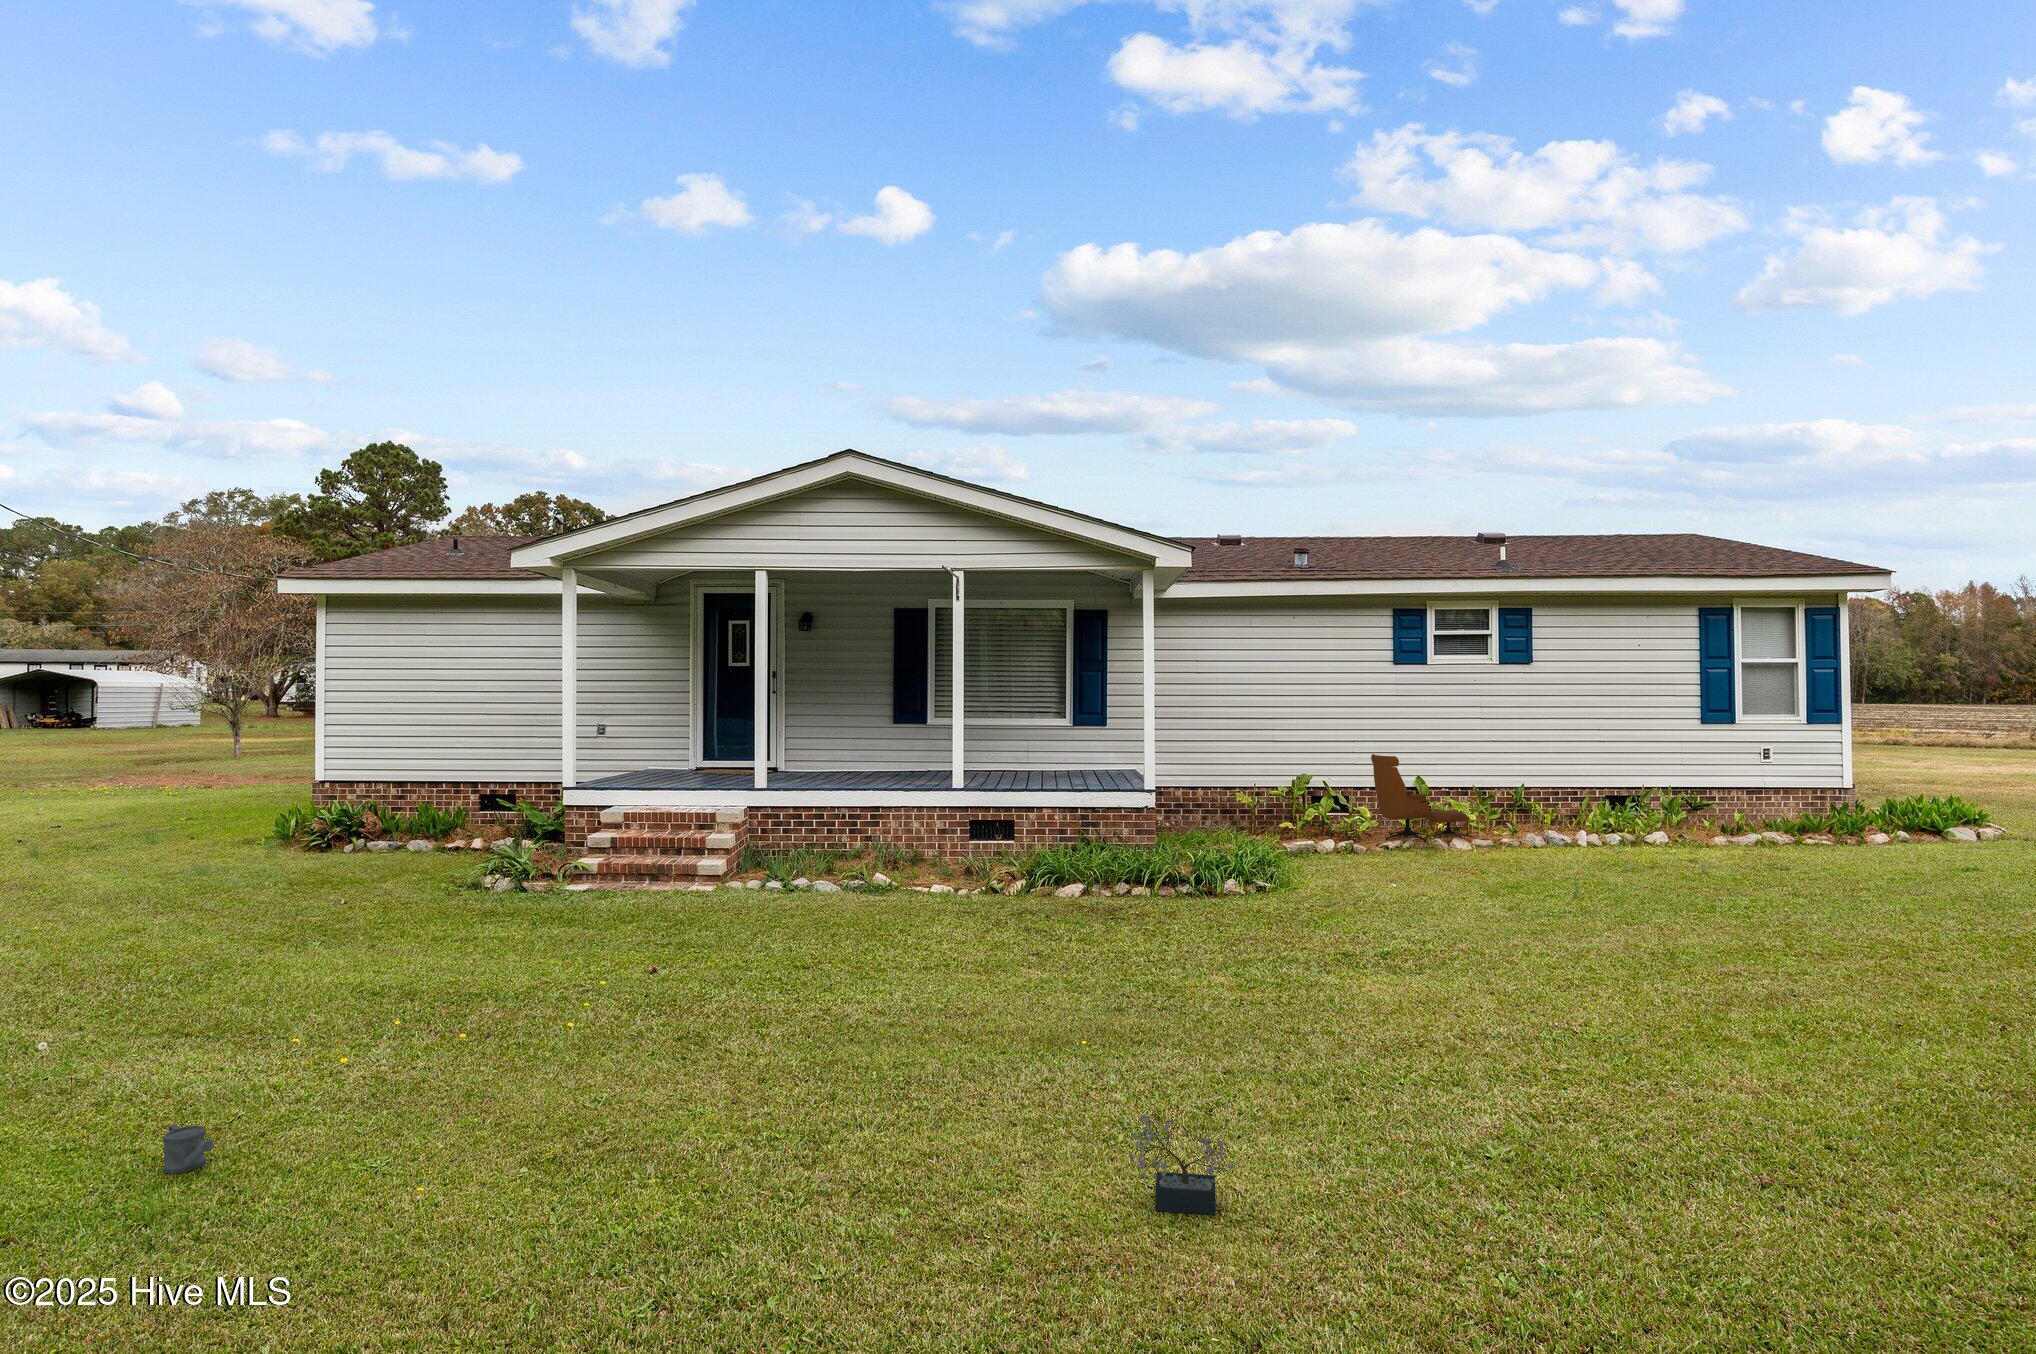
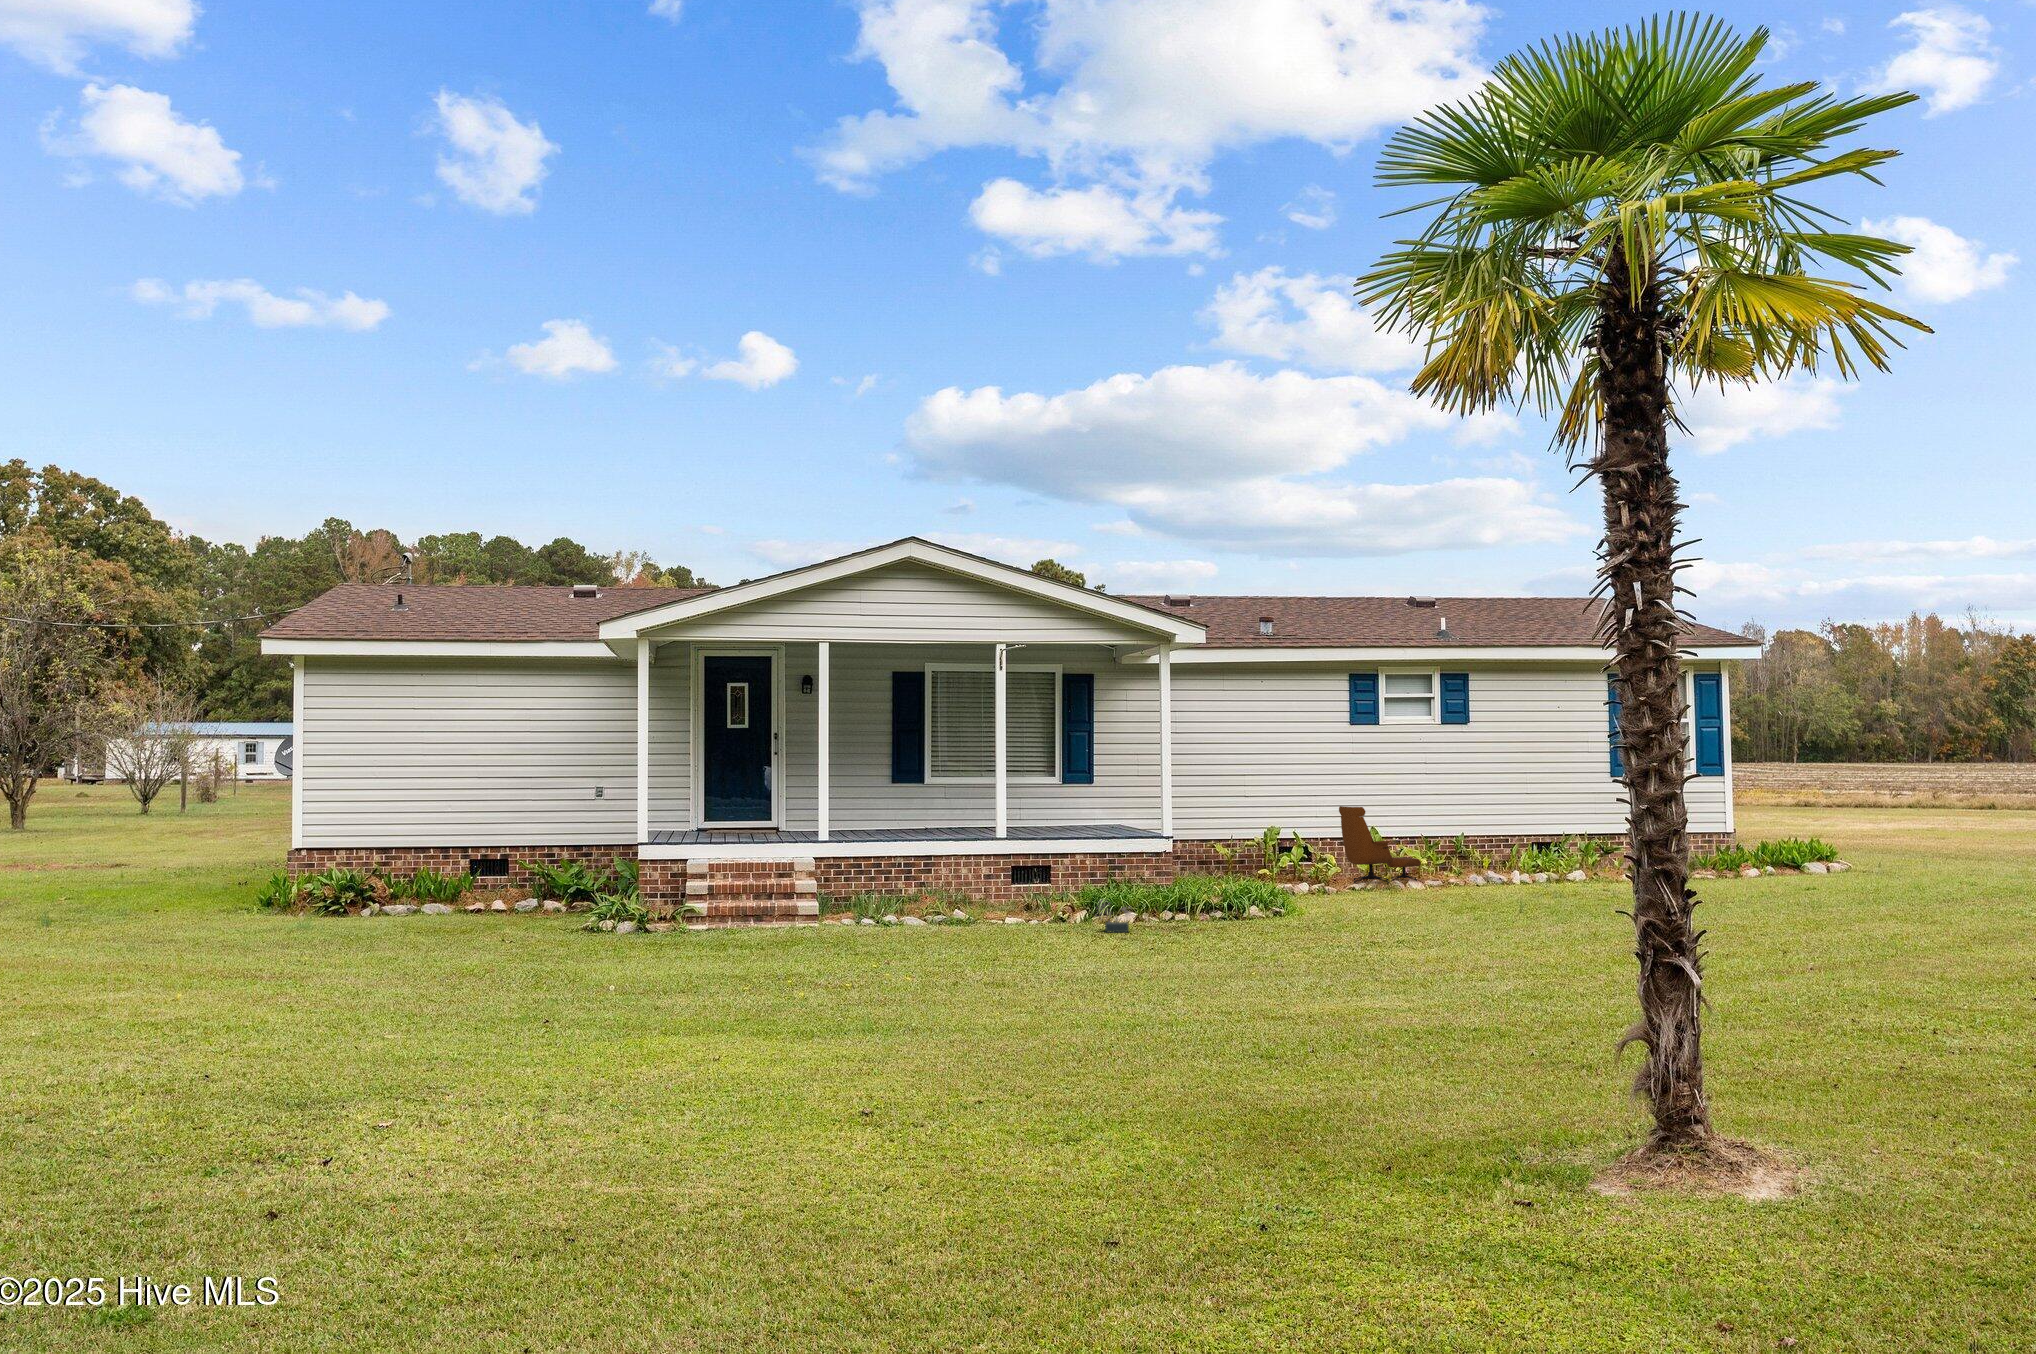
decorative plant: present [1130,1112,1233,1215] -> present [1095,901,1135,932]
watering can: present [163,1124,214,1174] -> none [752,1015,804,1041]

